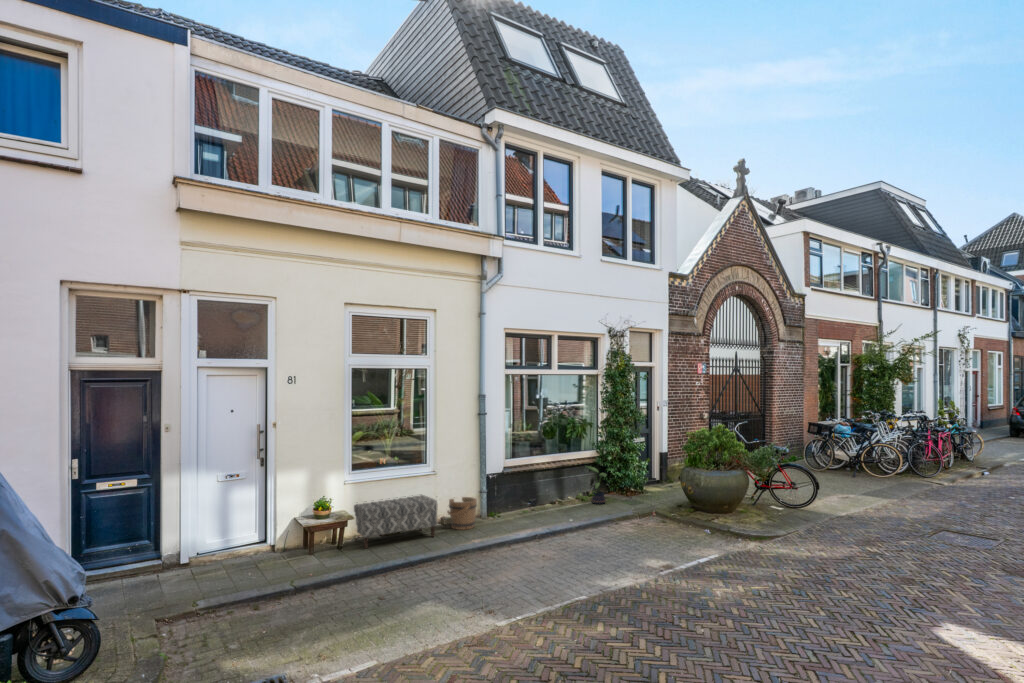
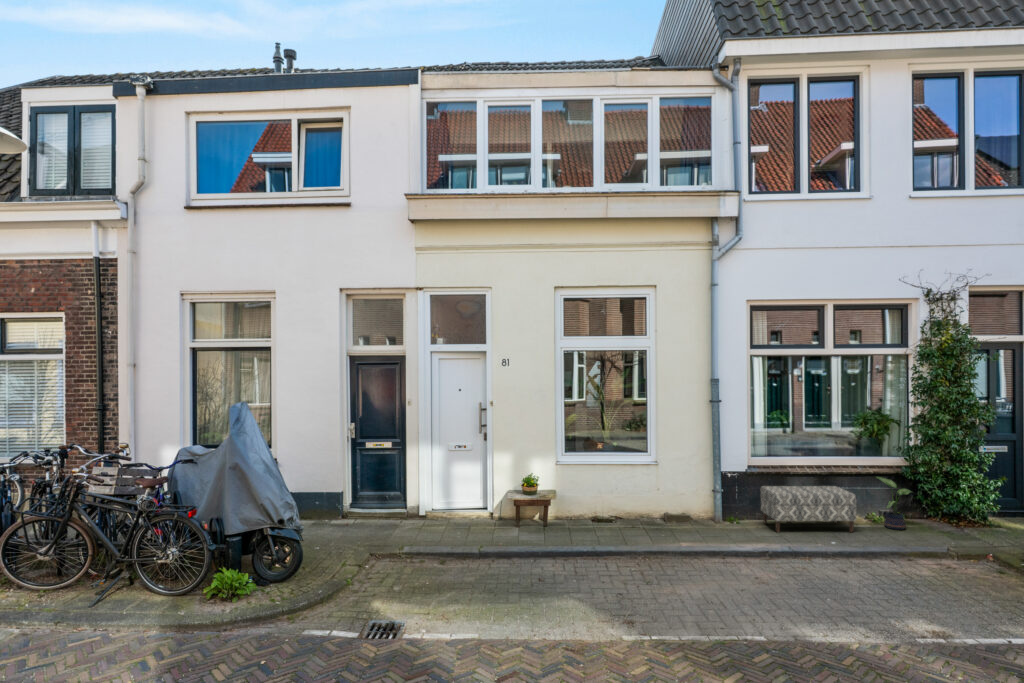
bench: present [354,495,437,549] -> present [761,486,857,532]
bucket: present [447,497,477,530] -> none [667,493,702,530]

